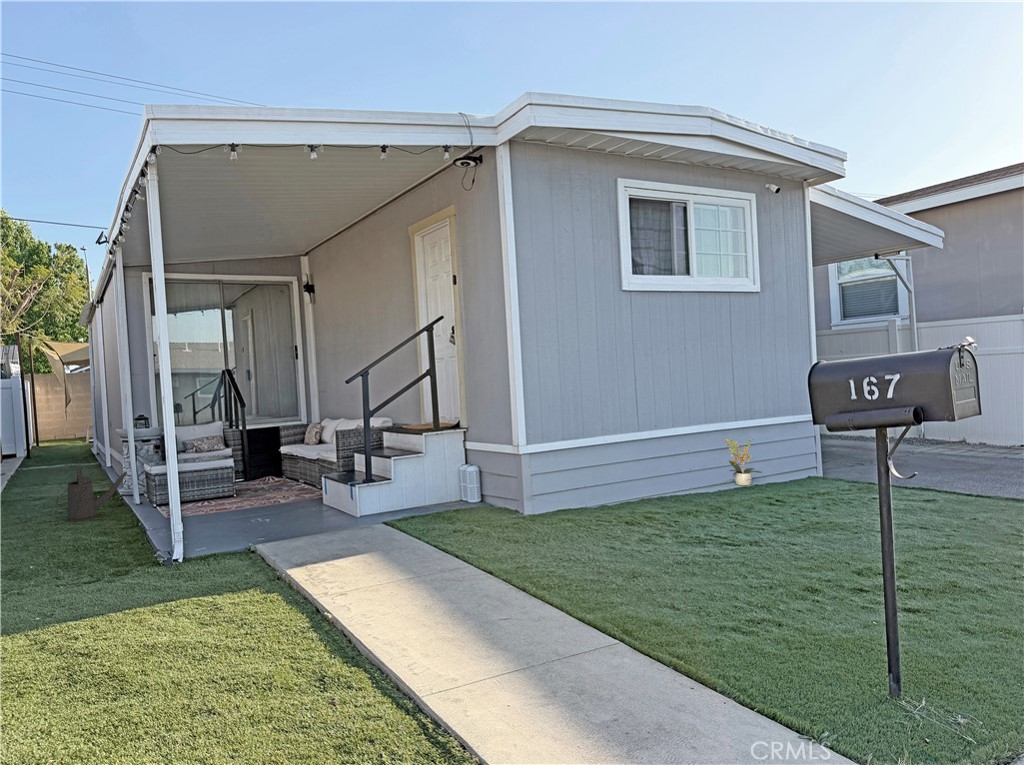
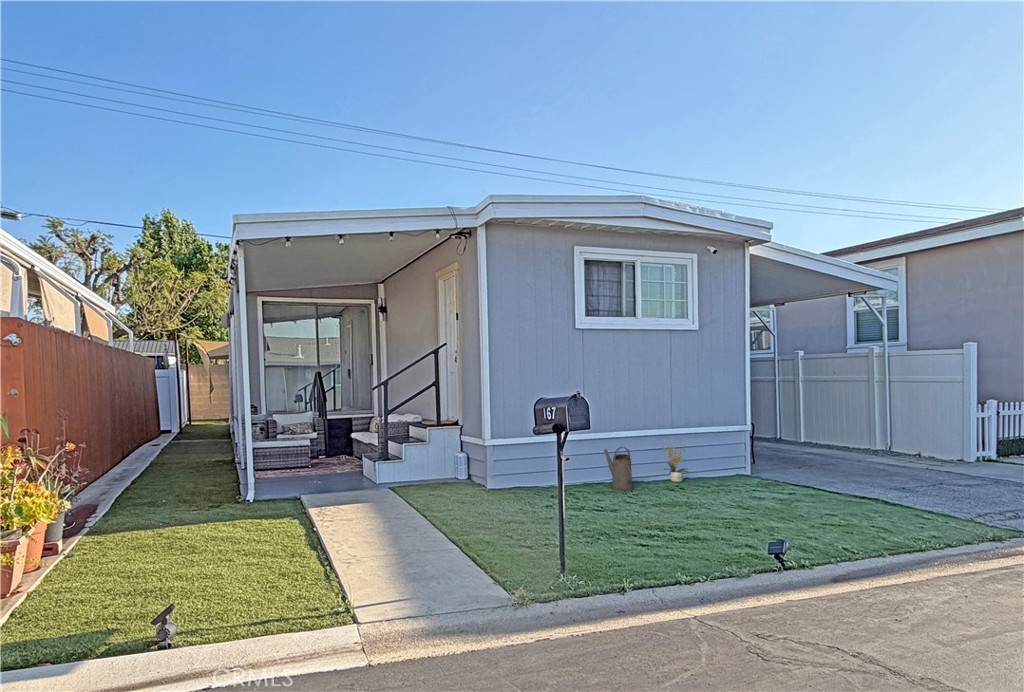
watering can: present [56,468,127,521] -> present [604,447,633,491]

